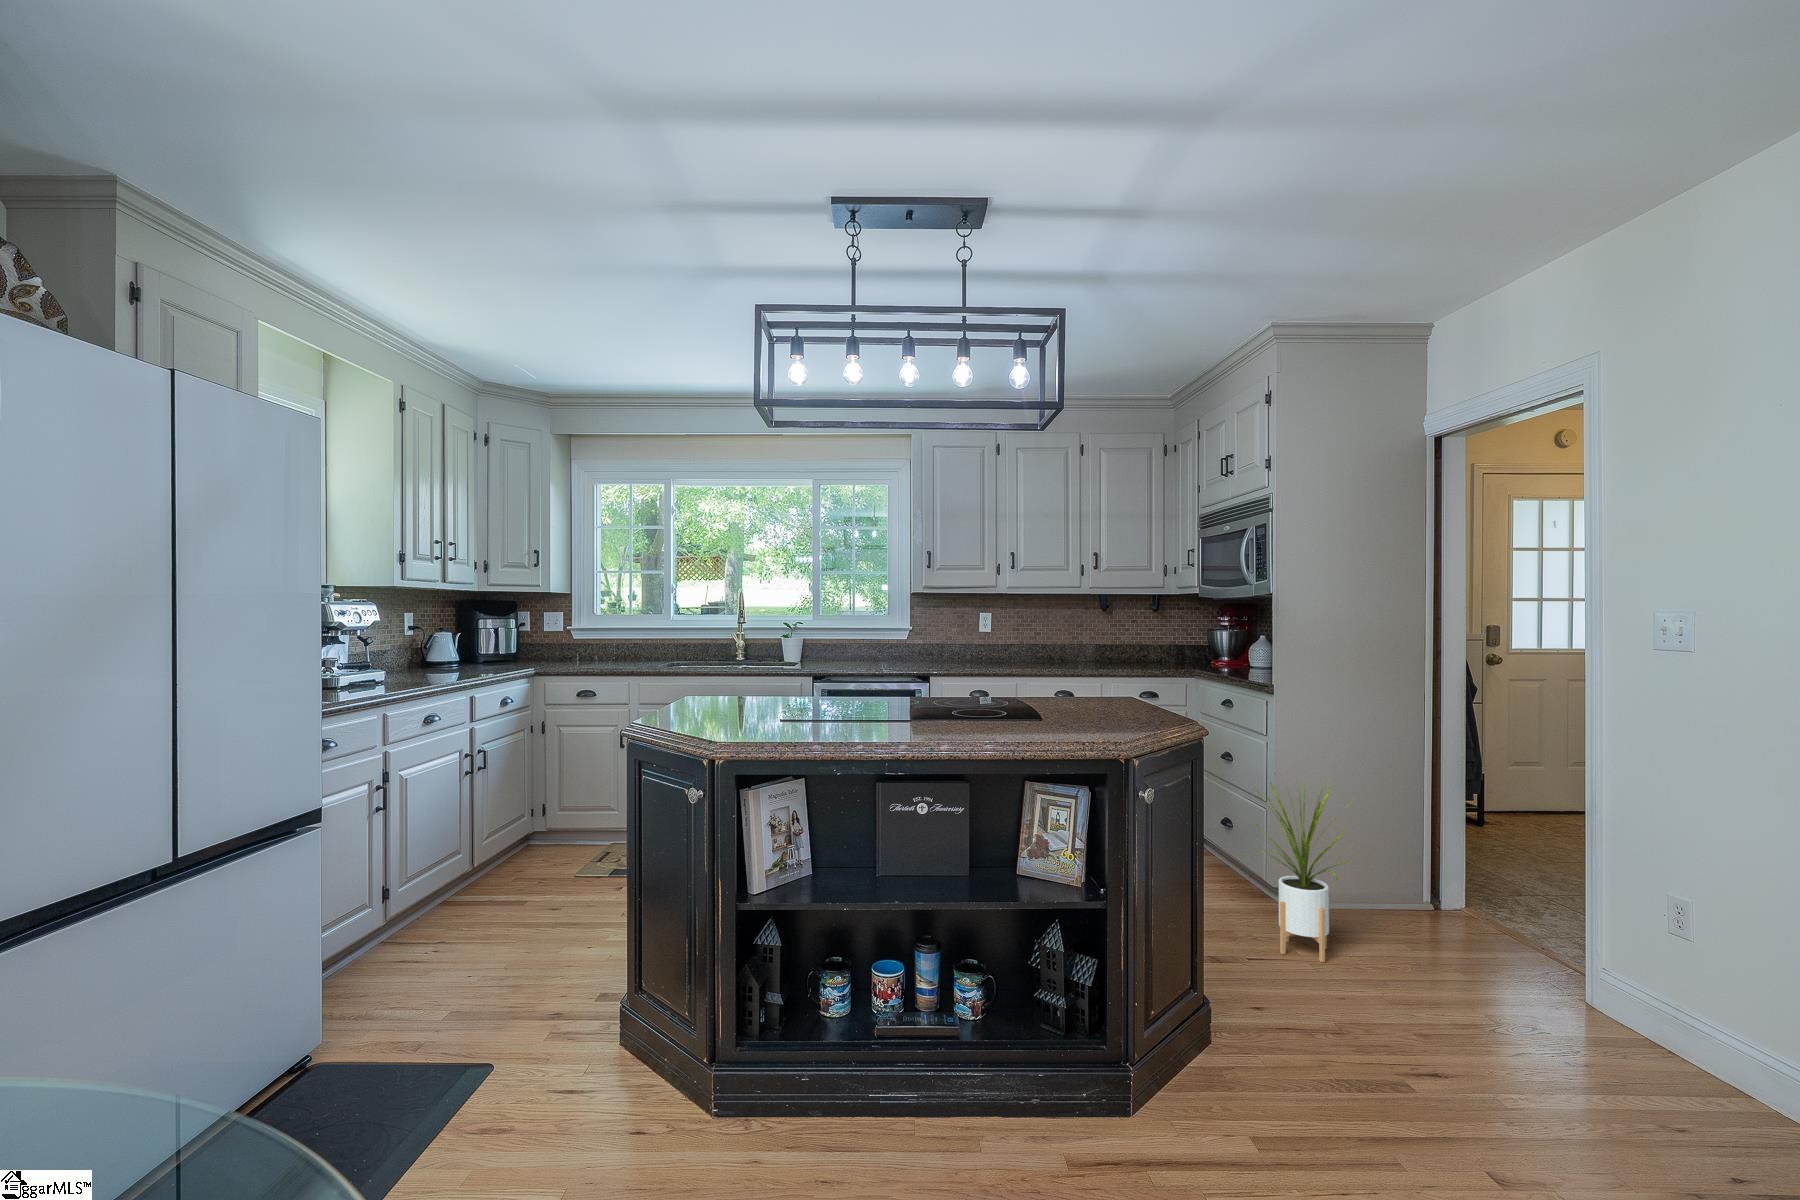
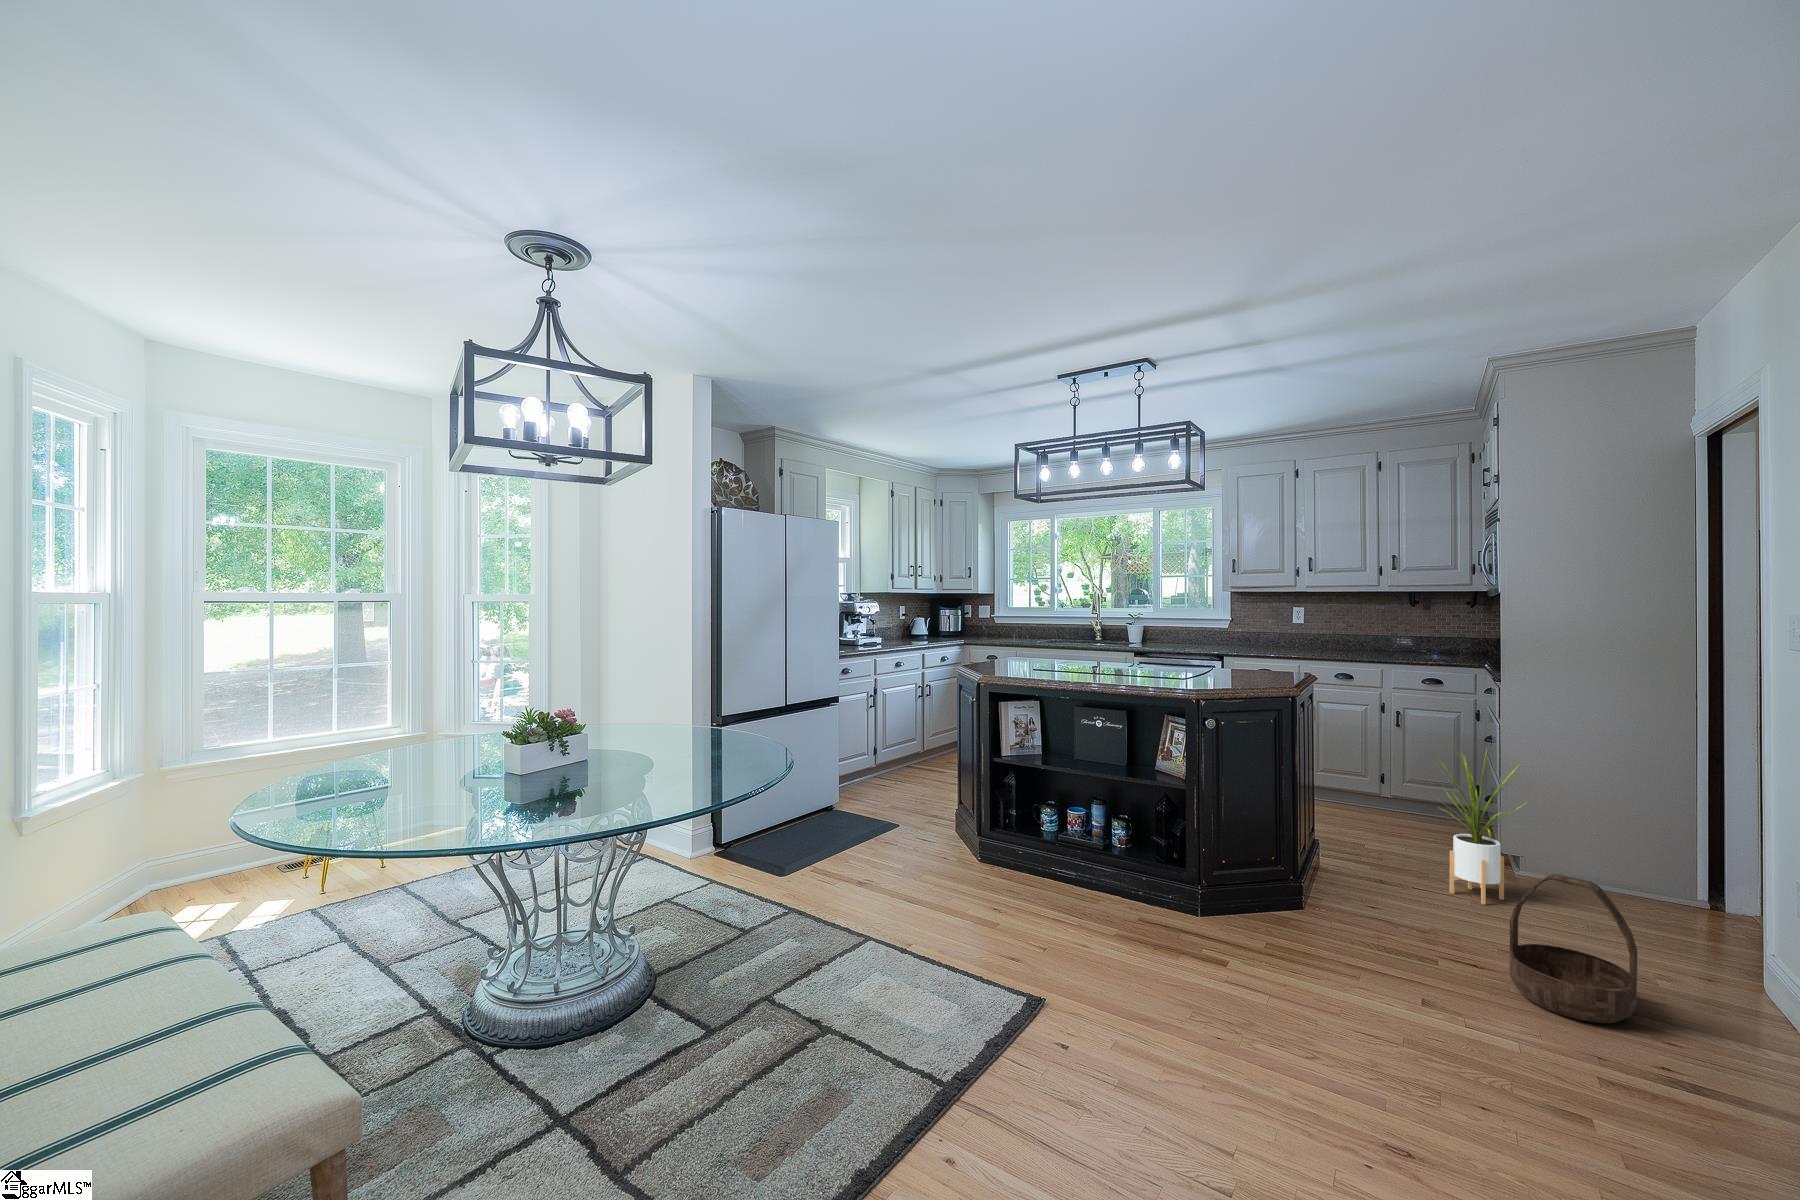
basket: none [1495,941,1653,1136] -> present [1509,874,1637,1023]

